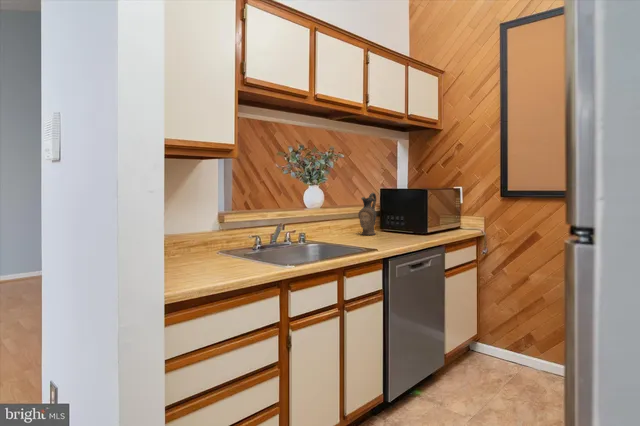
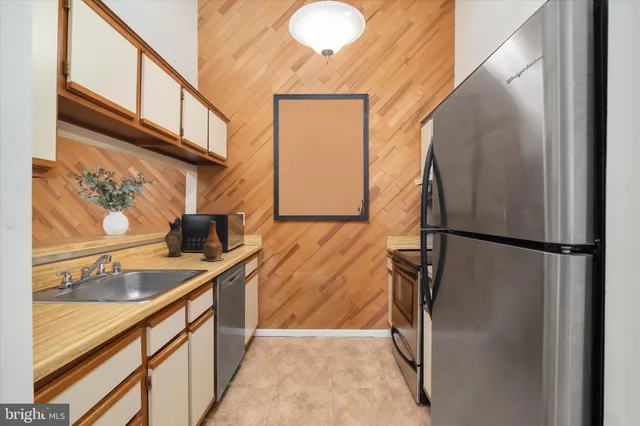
bottle: none [386,196,413,241] -> present [203,221,222,261]

